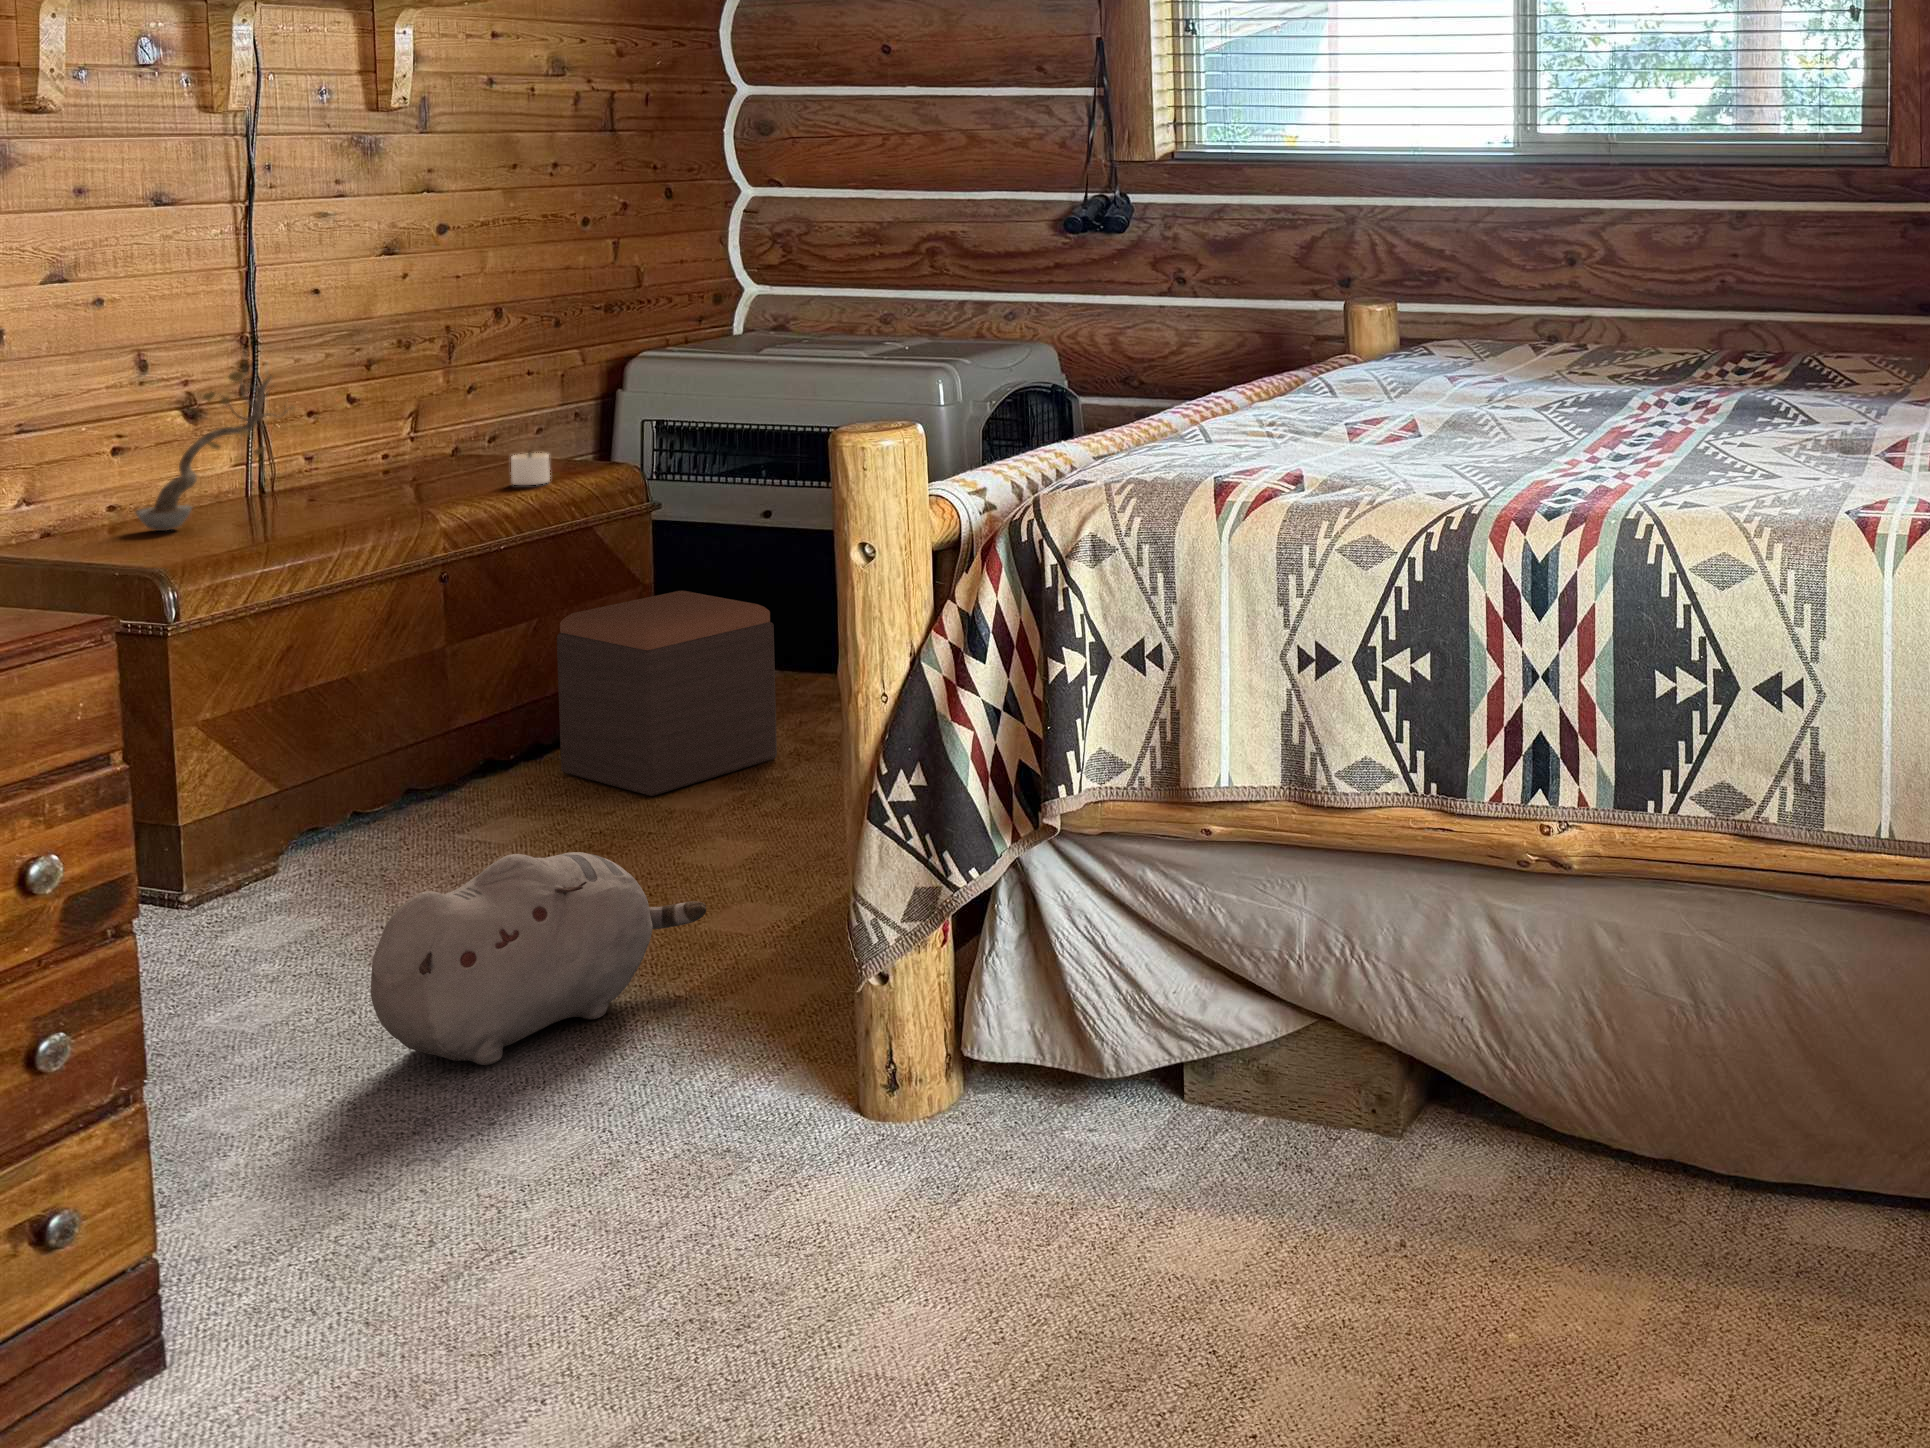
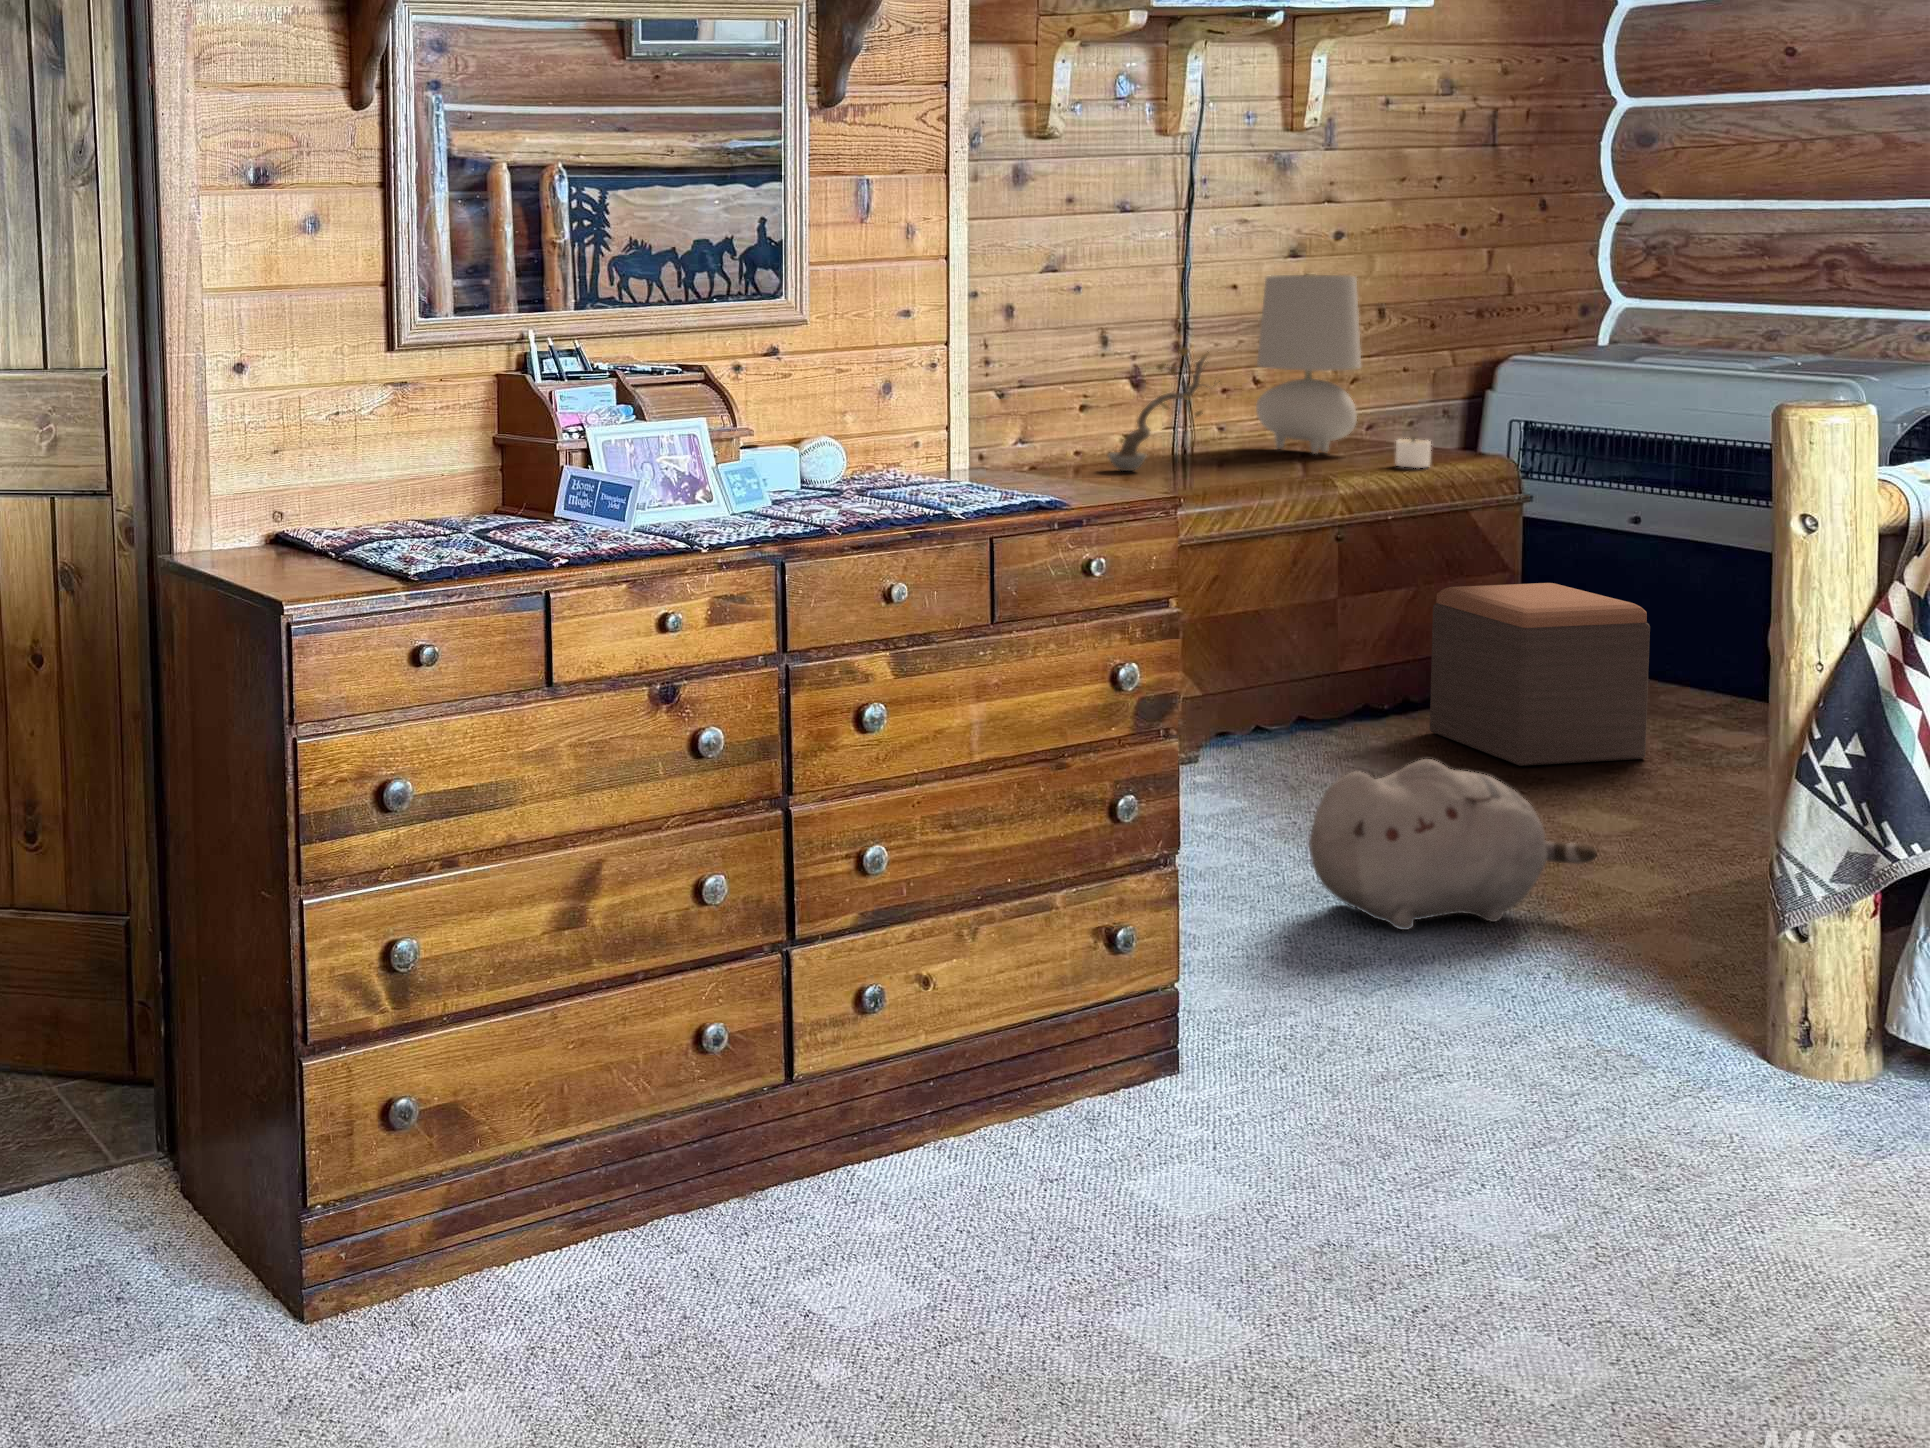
table lamp: none [348,274,472,477] -> present [1256,274,1361,453]

